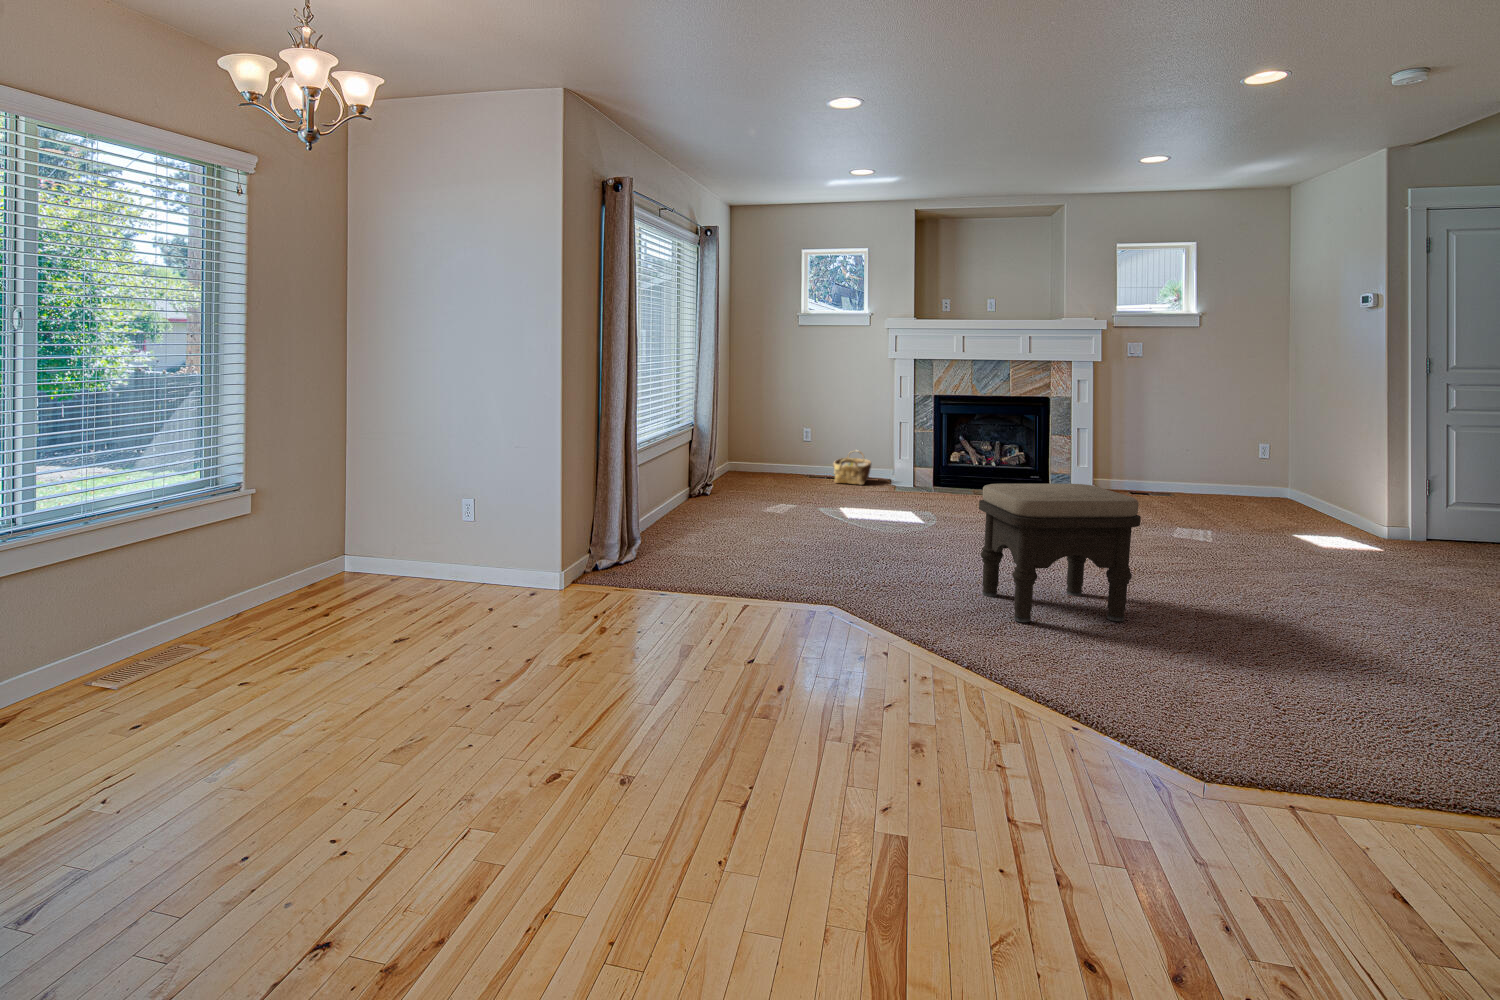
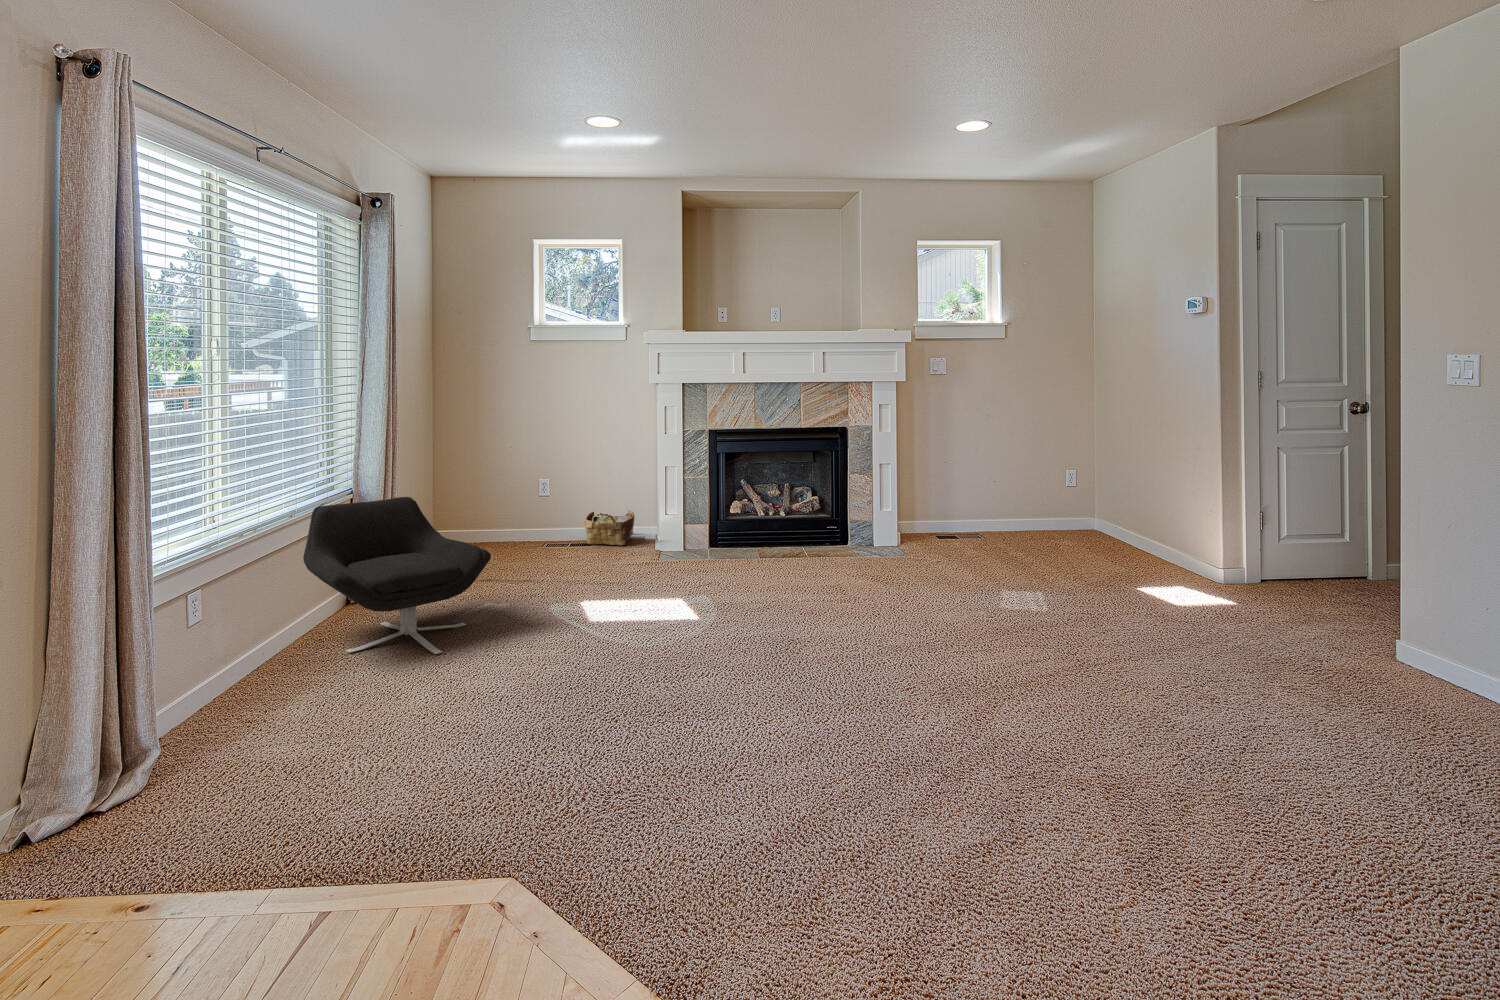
lounge chair: none [670,431,786,528] -> present [303,497,491,654]
ottoman: present [979,484,1141,622] -> none [770,618,1065,940]

